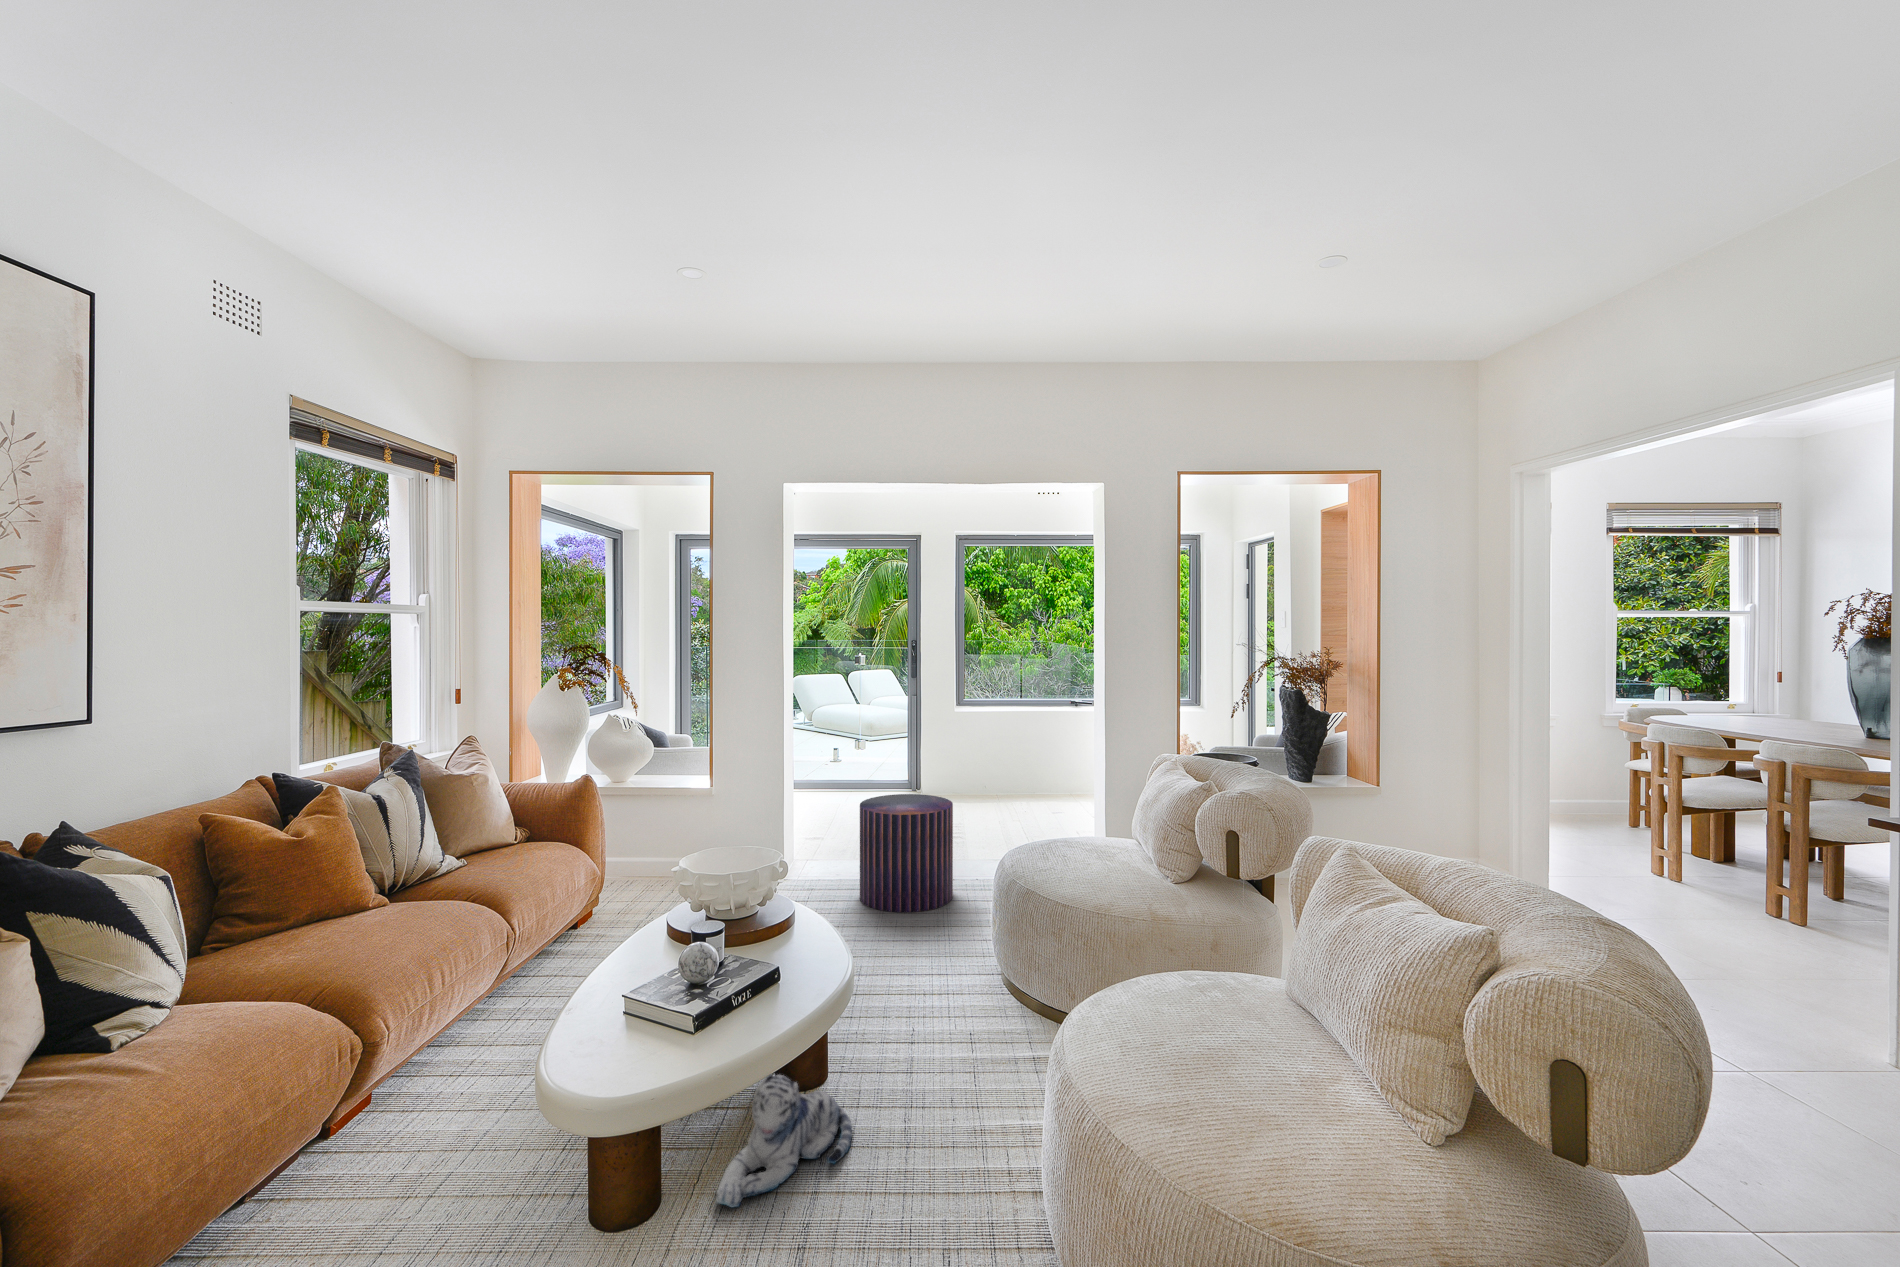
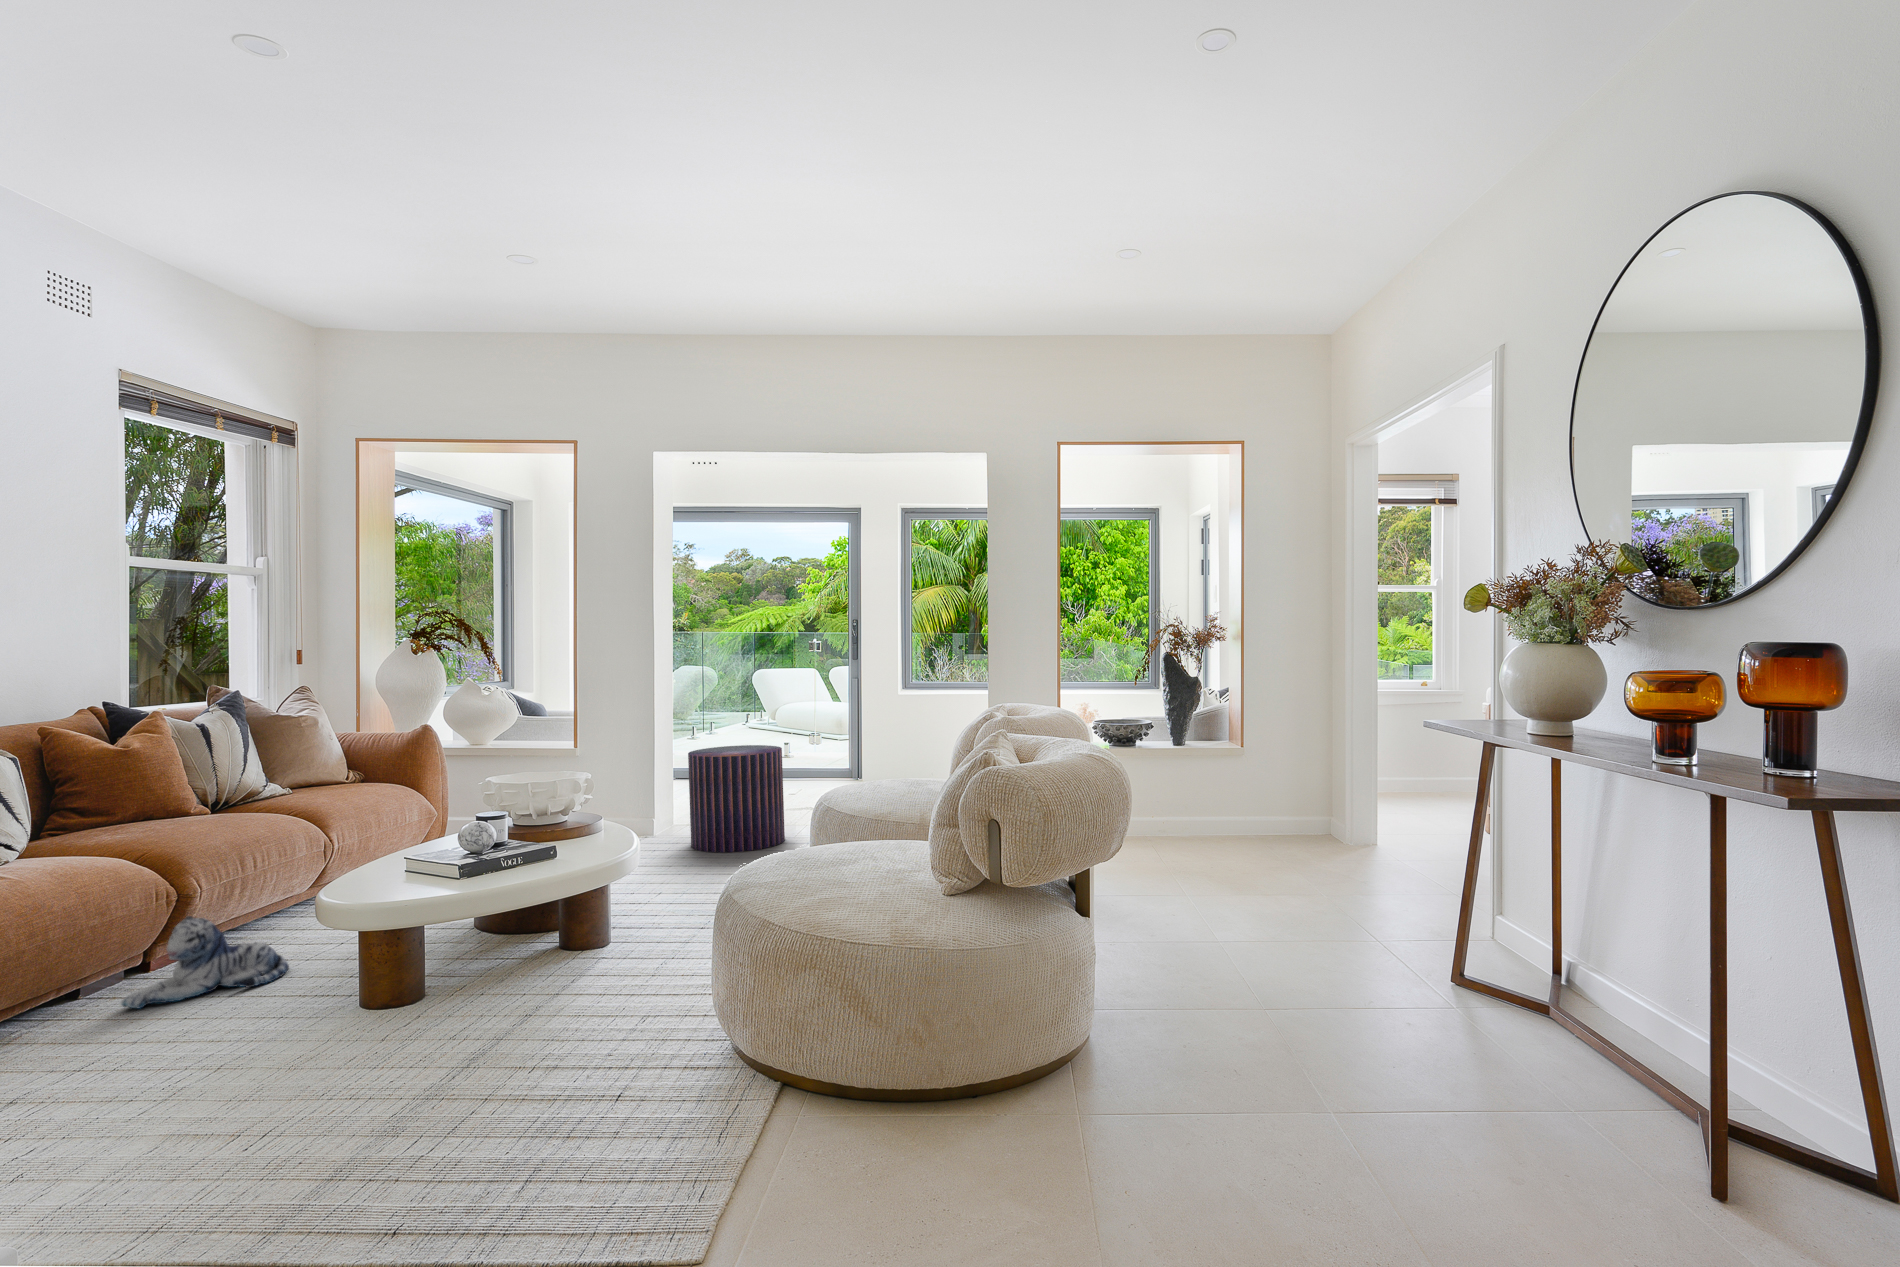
plush toy: present [716,1075,852,1207] -> present [121,916,289,1008]

